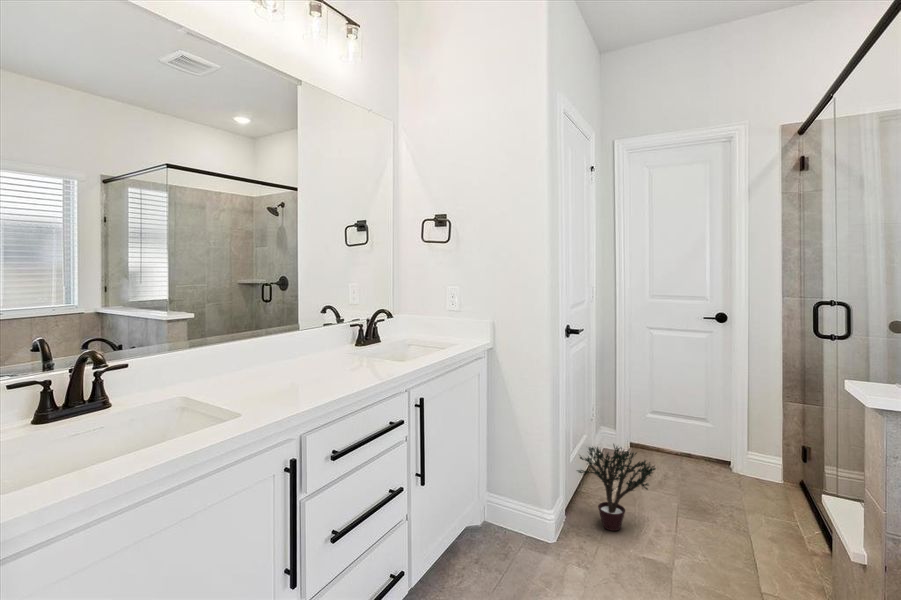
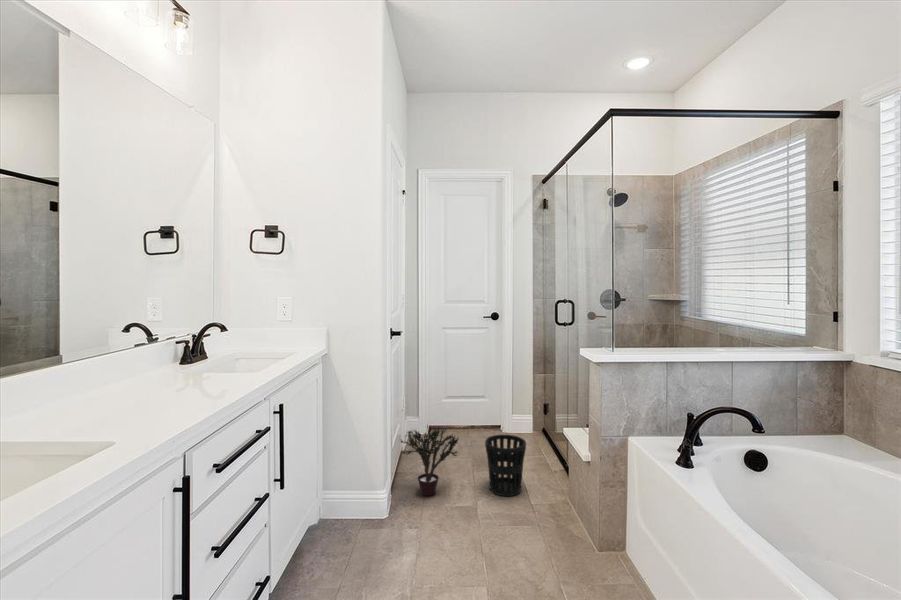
wastebasket: none [693,473,758,562] -> present [485,435,526,496]

